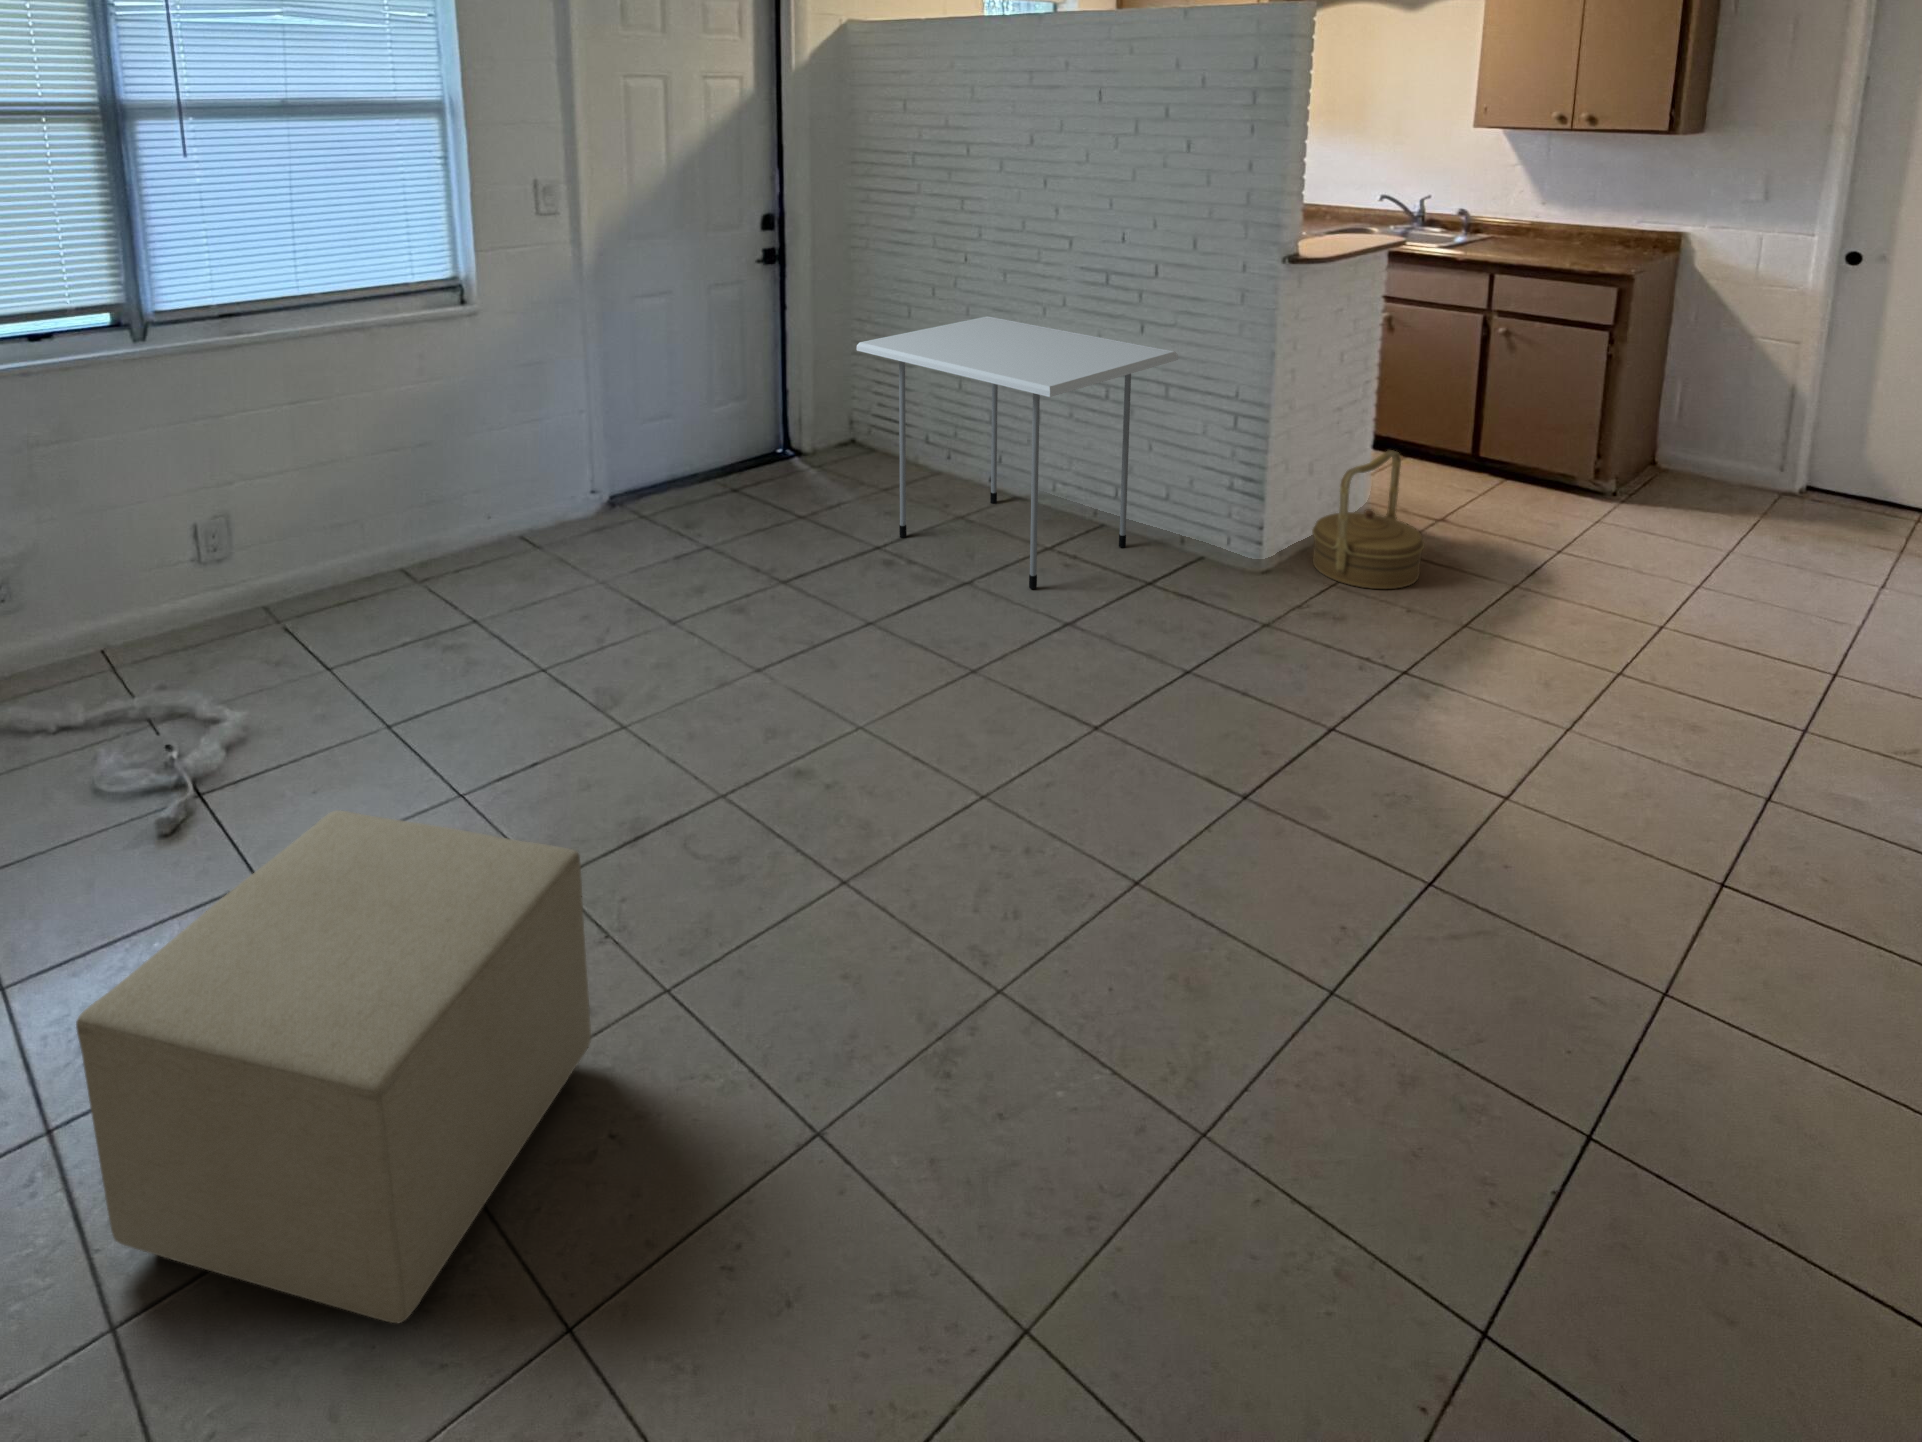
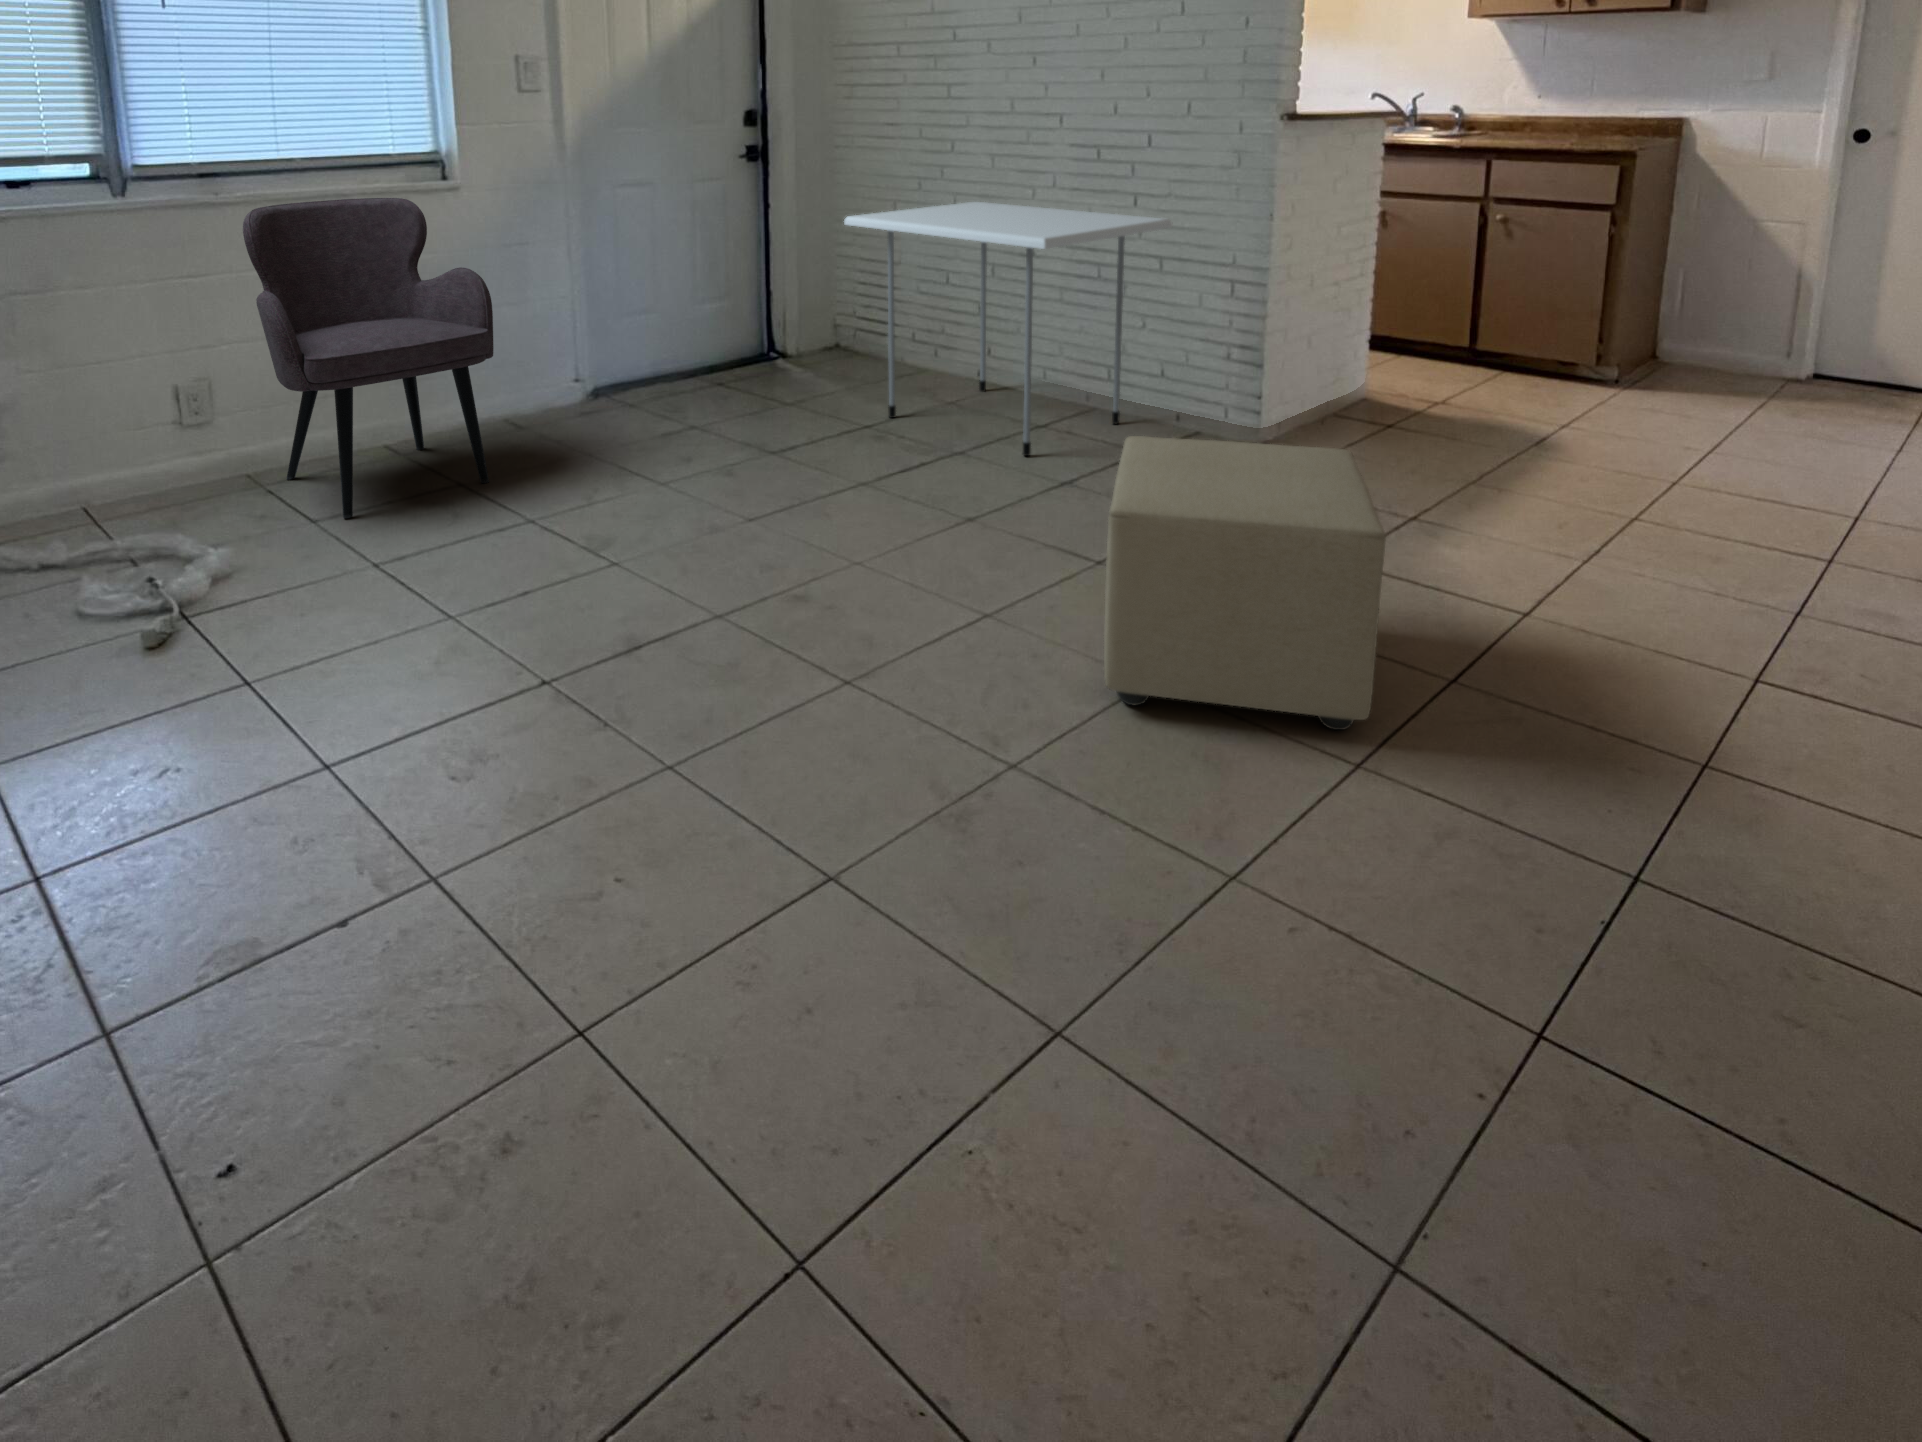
armchair: none [261,333,508,666] -> present [243,198,494,518]
woven basket: present [1312,450,1425,589] -> none [1310,319,1427,455]
ottoman: present [76,810,591,1323] -> present [1104,436,1386,730]

